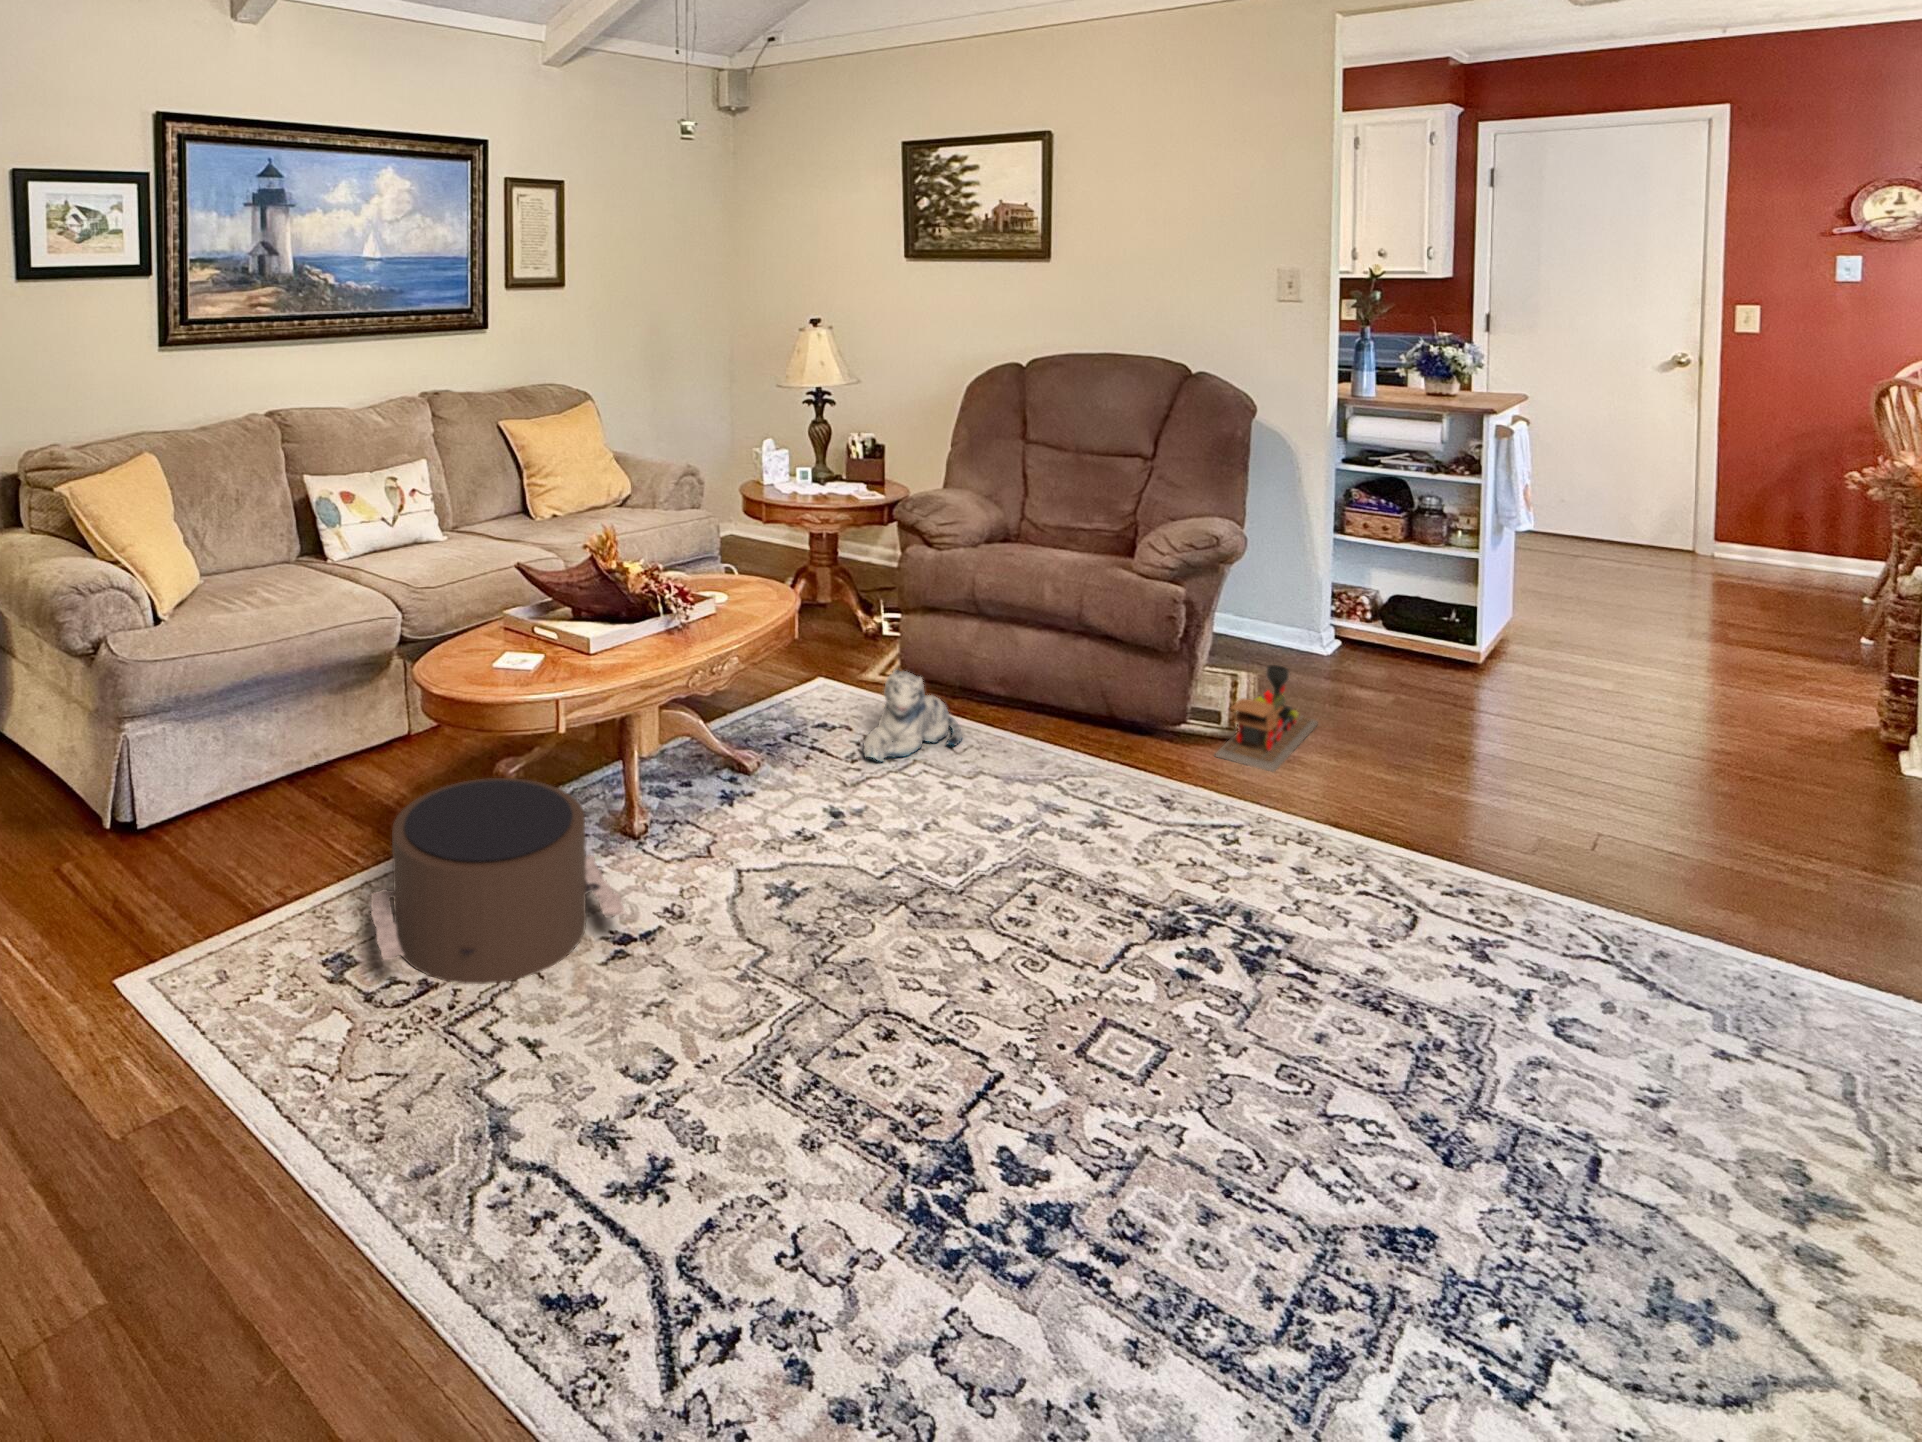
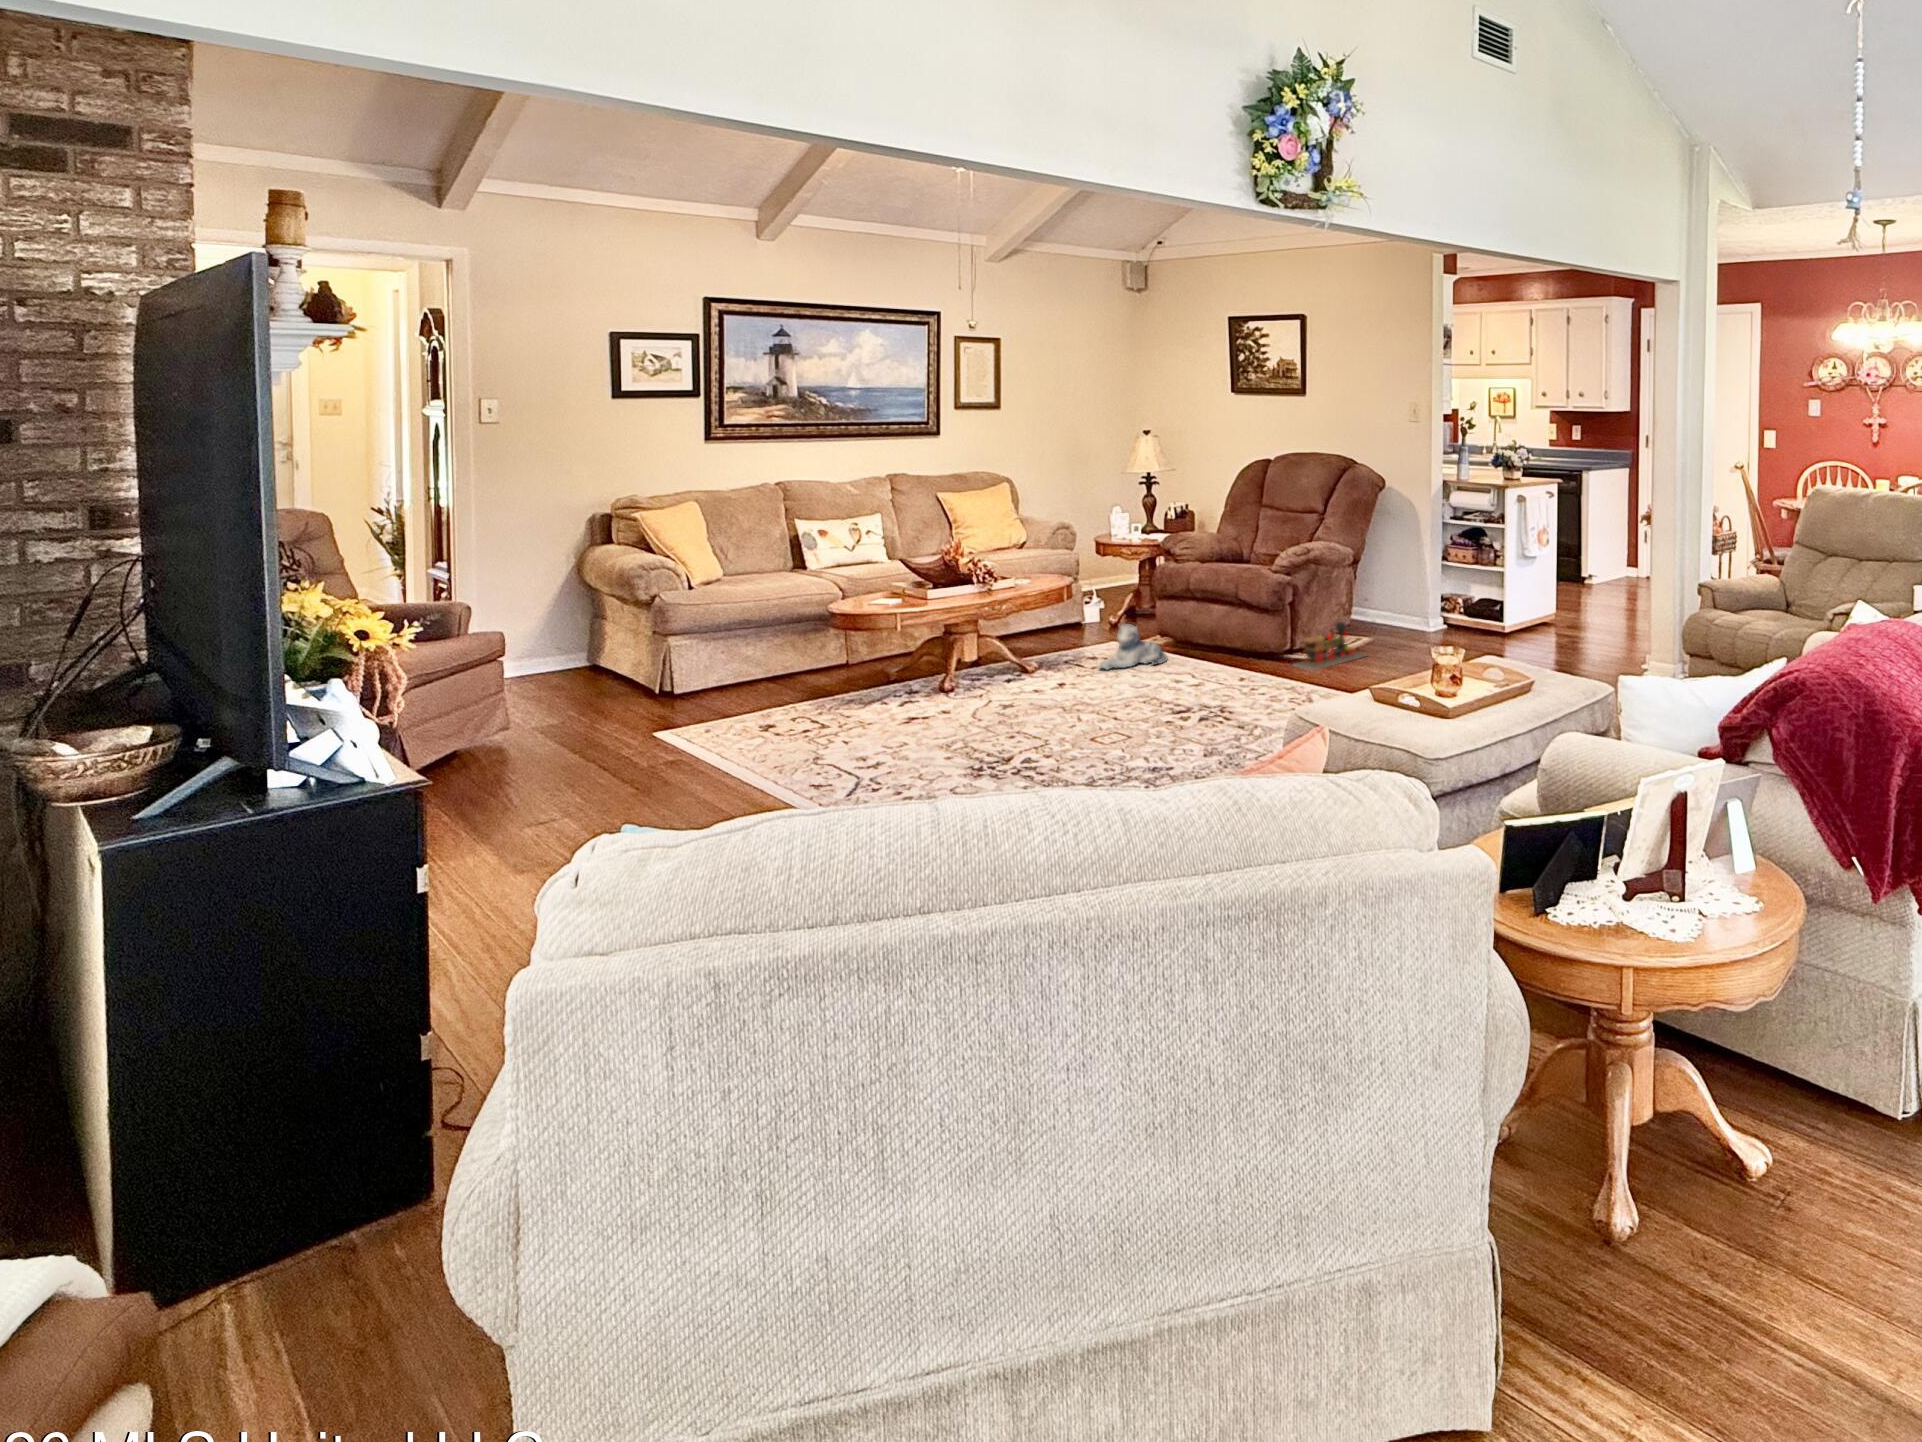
pouf: present [371,778,625,984] -> none [786,654,914,729]

